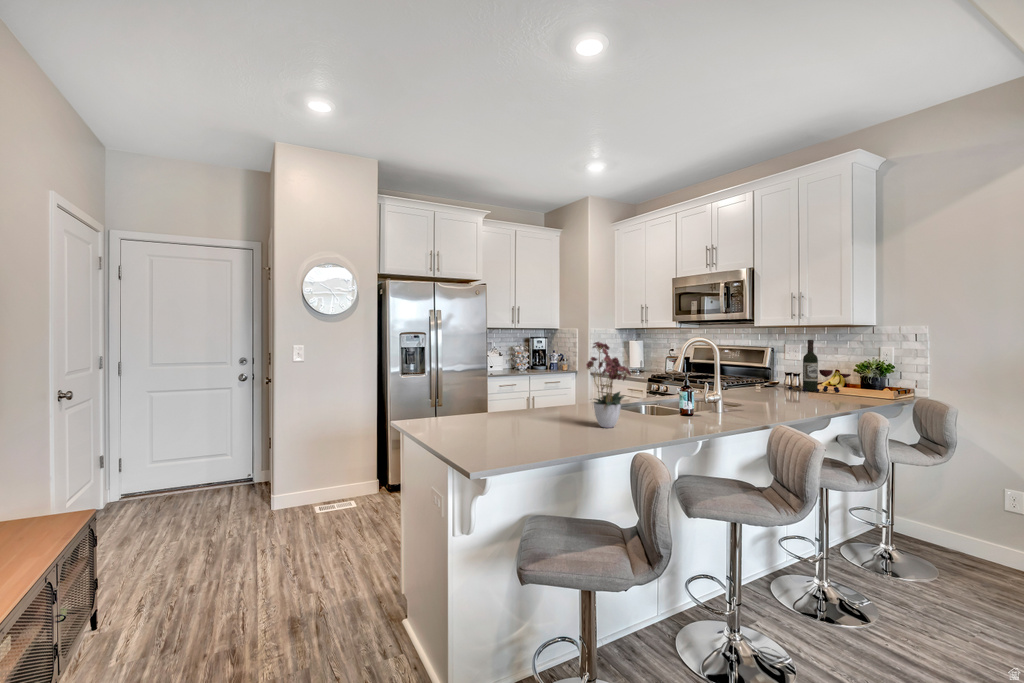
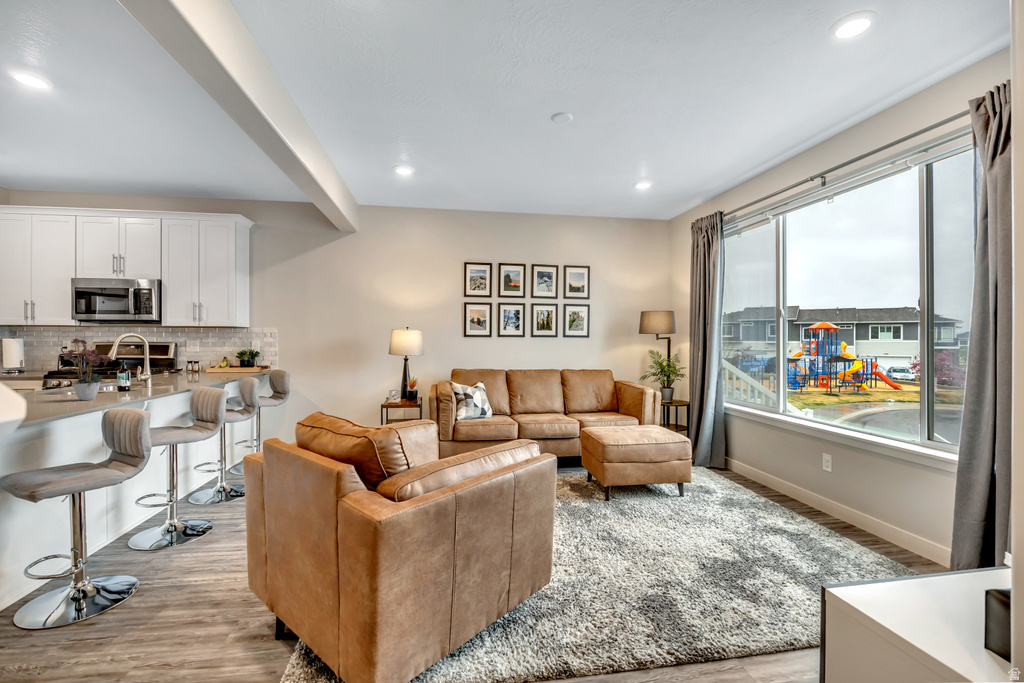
wine bottle: present [788,340,851,393] -> none [192,337,236,373]

